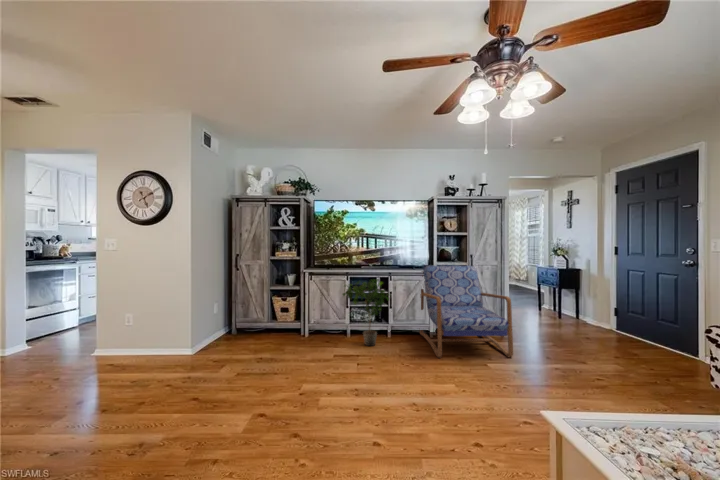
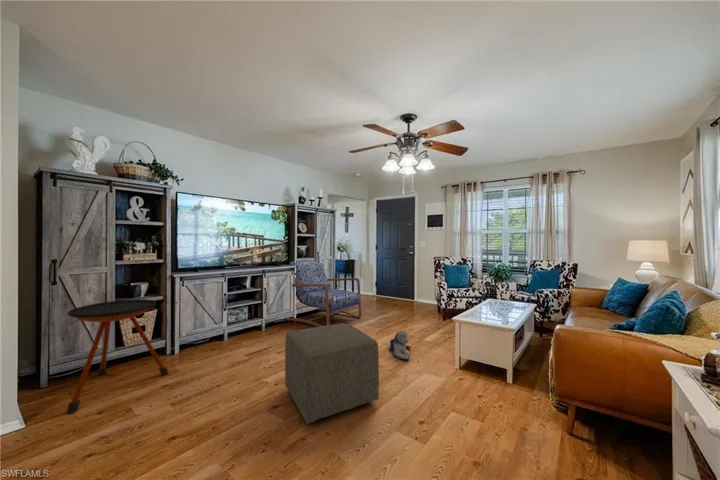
potted plant: present [343,279,389,346] -> none [239,275,281,340]
side table: none [217,285,279,352] -> present [64,299,168,414]
ottoman: none [255,336,368,450] -> present [285,323,379,424]
plush toy: none [457,386,503,437] -> present [390,331,411,360]

